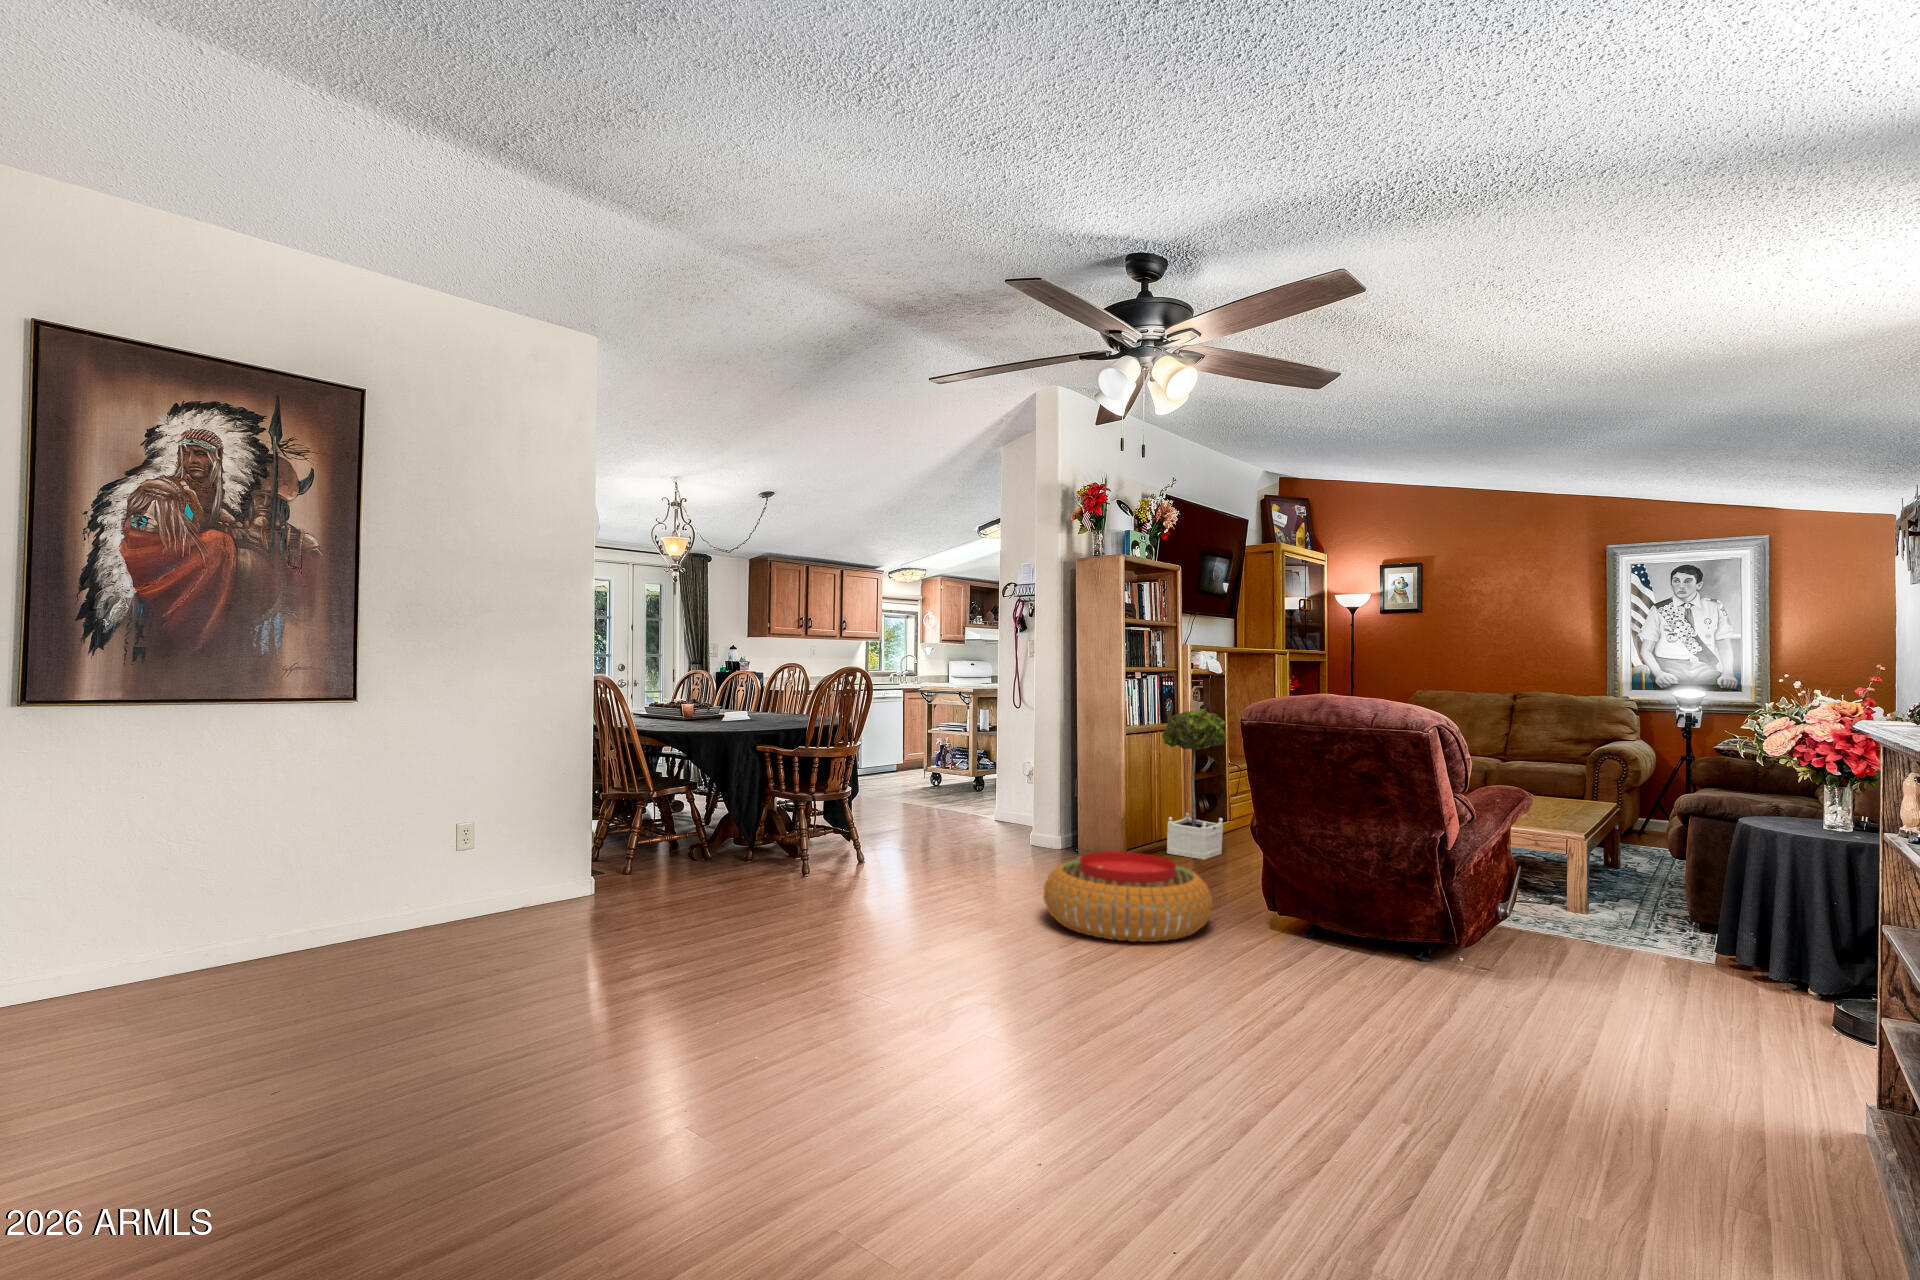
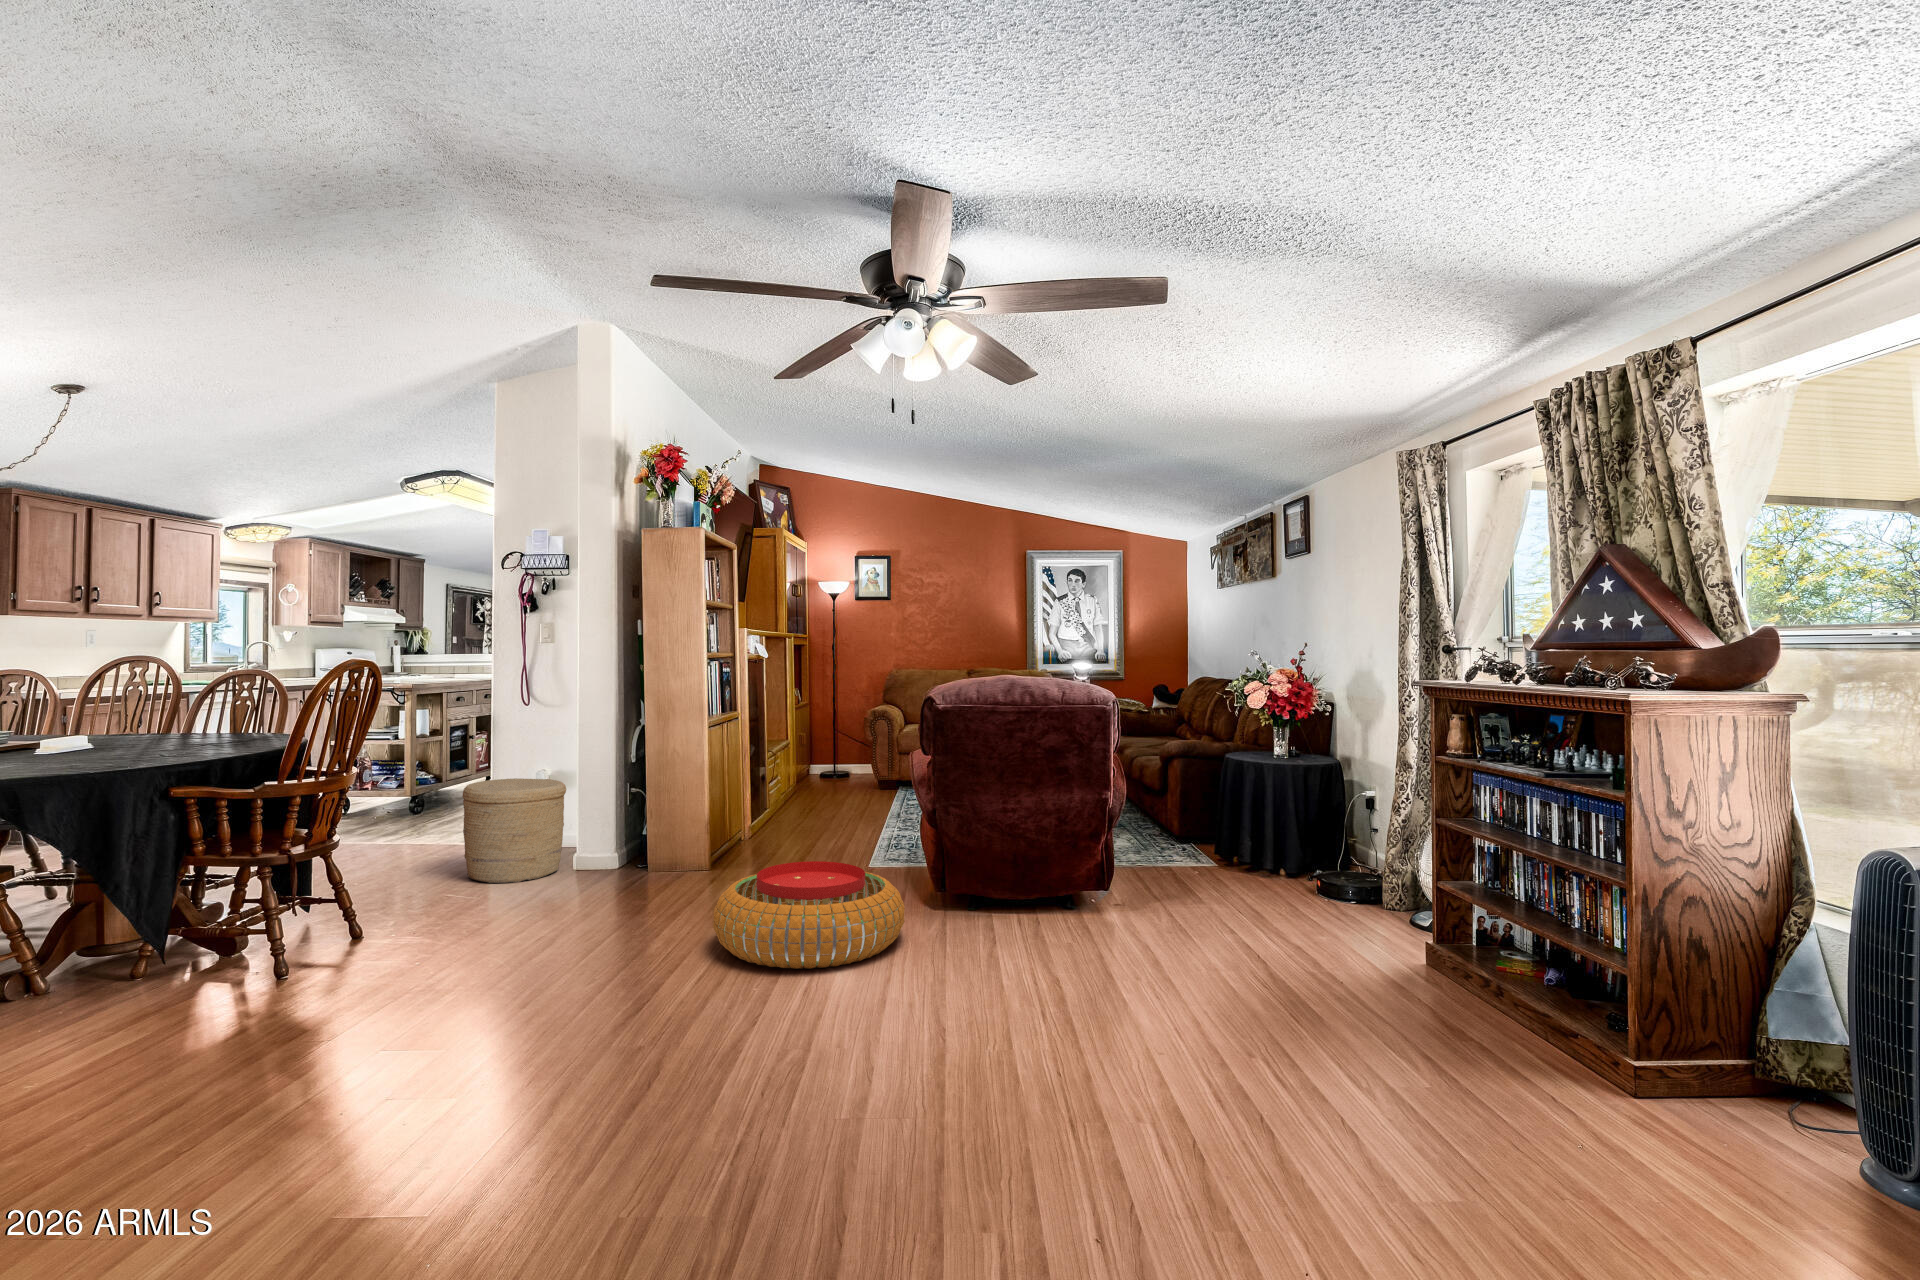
potted tree: present [1162,708,1227,860] -> none [737,695,803,855]
woven basket: none [954,765,1028,846] -> present [462,778,566,883]

